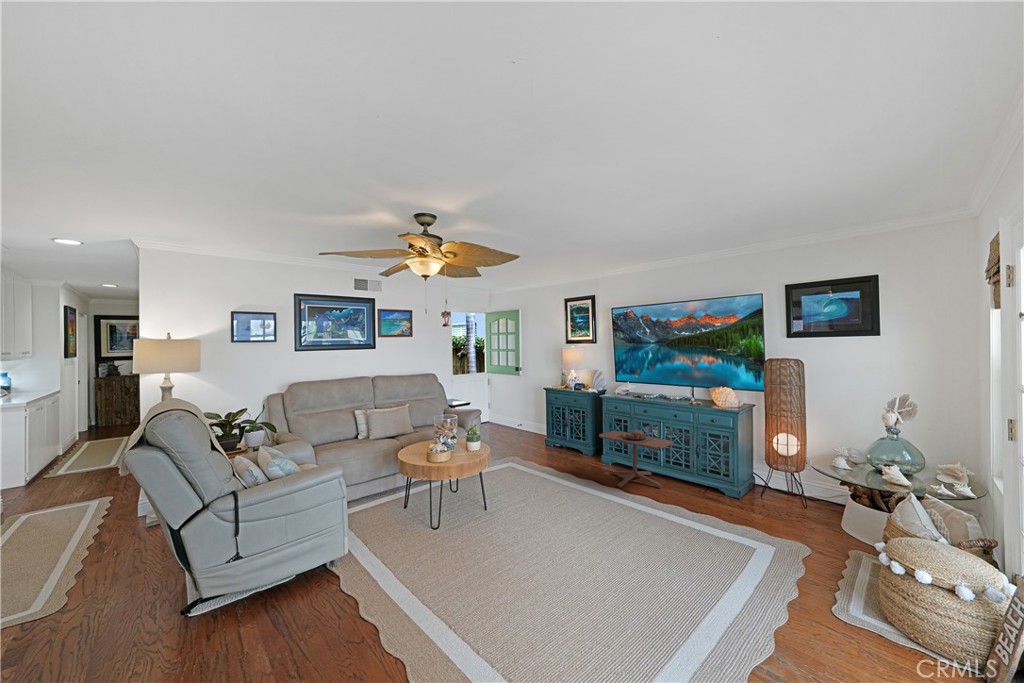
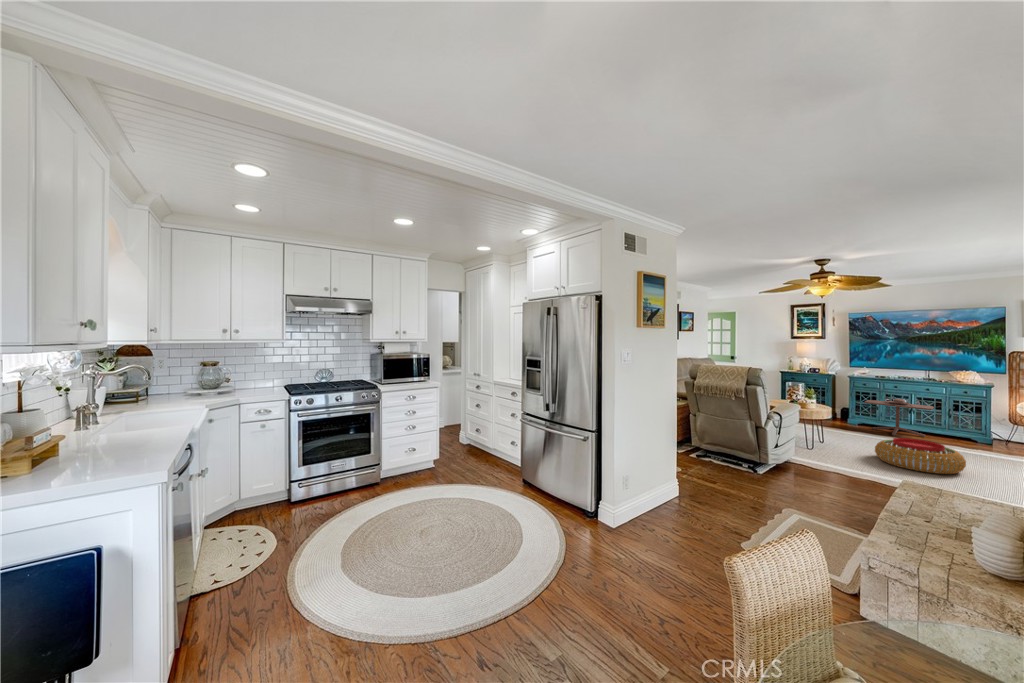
pouf: none [484,513,594,593] -> present [875,438,966,474]

